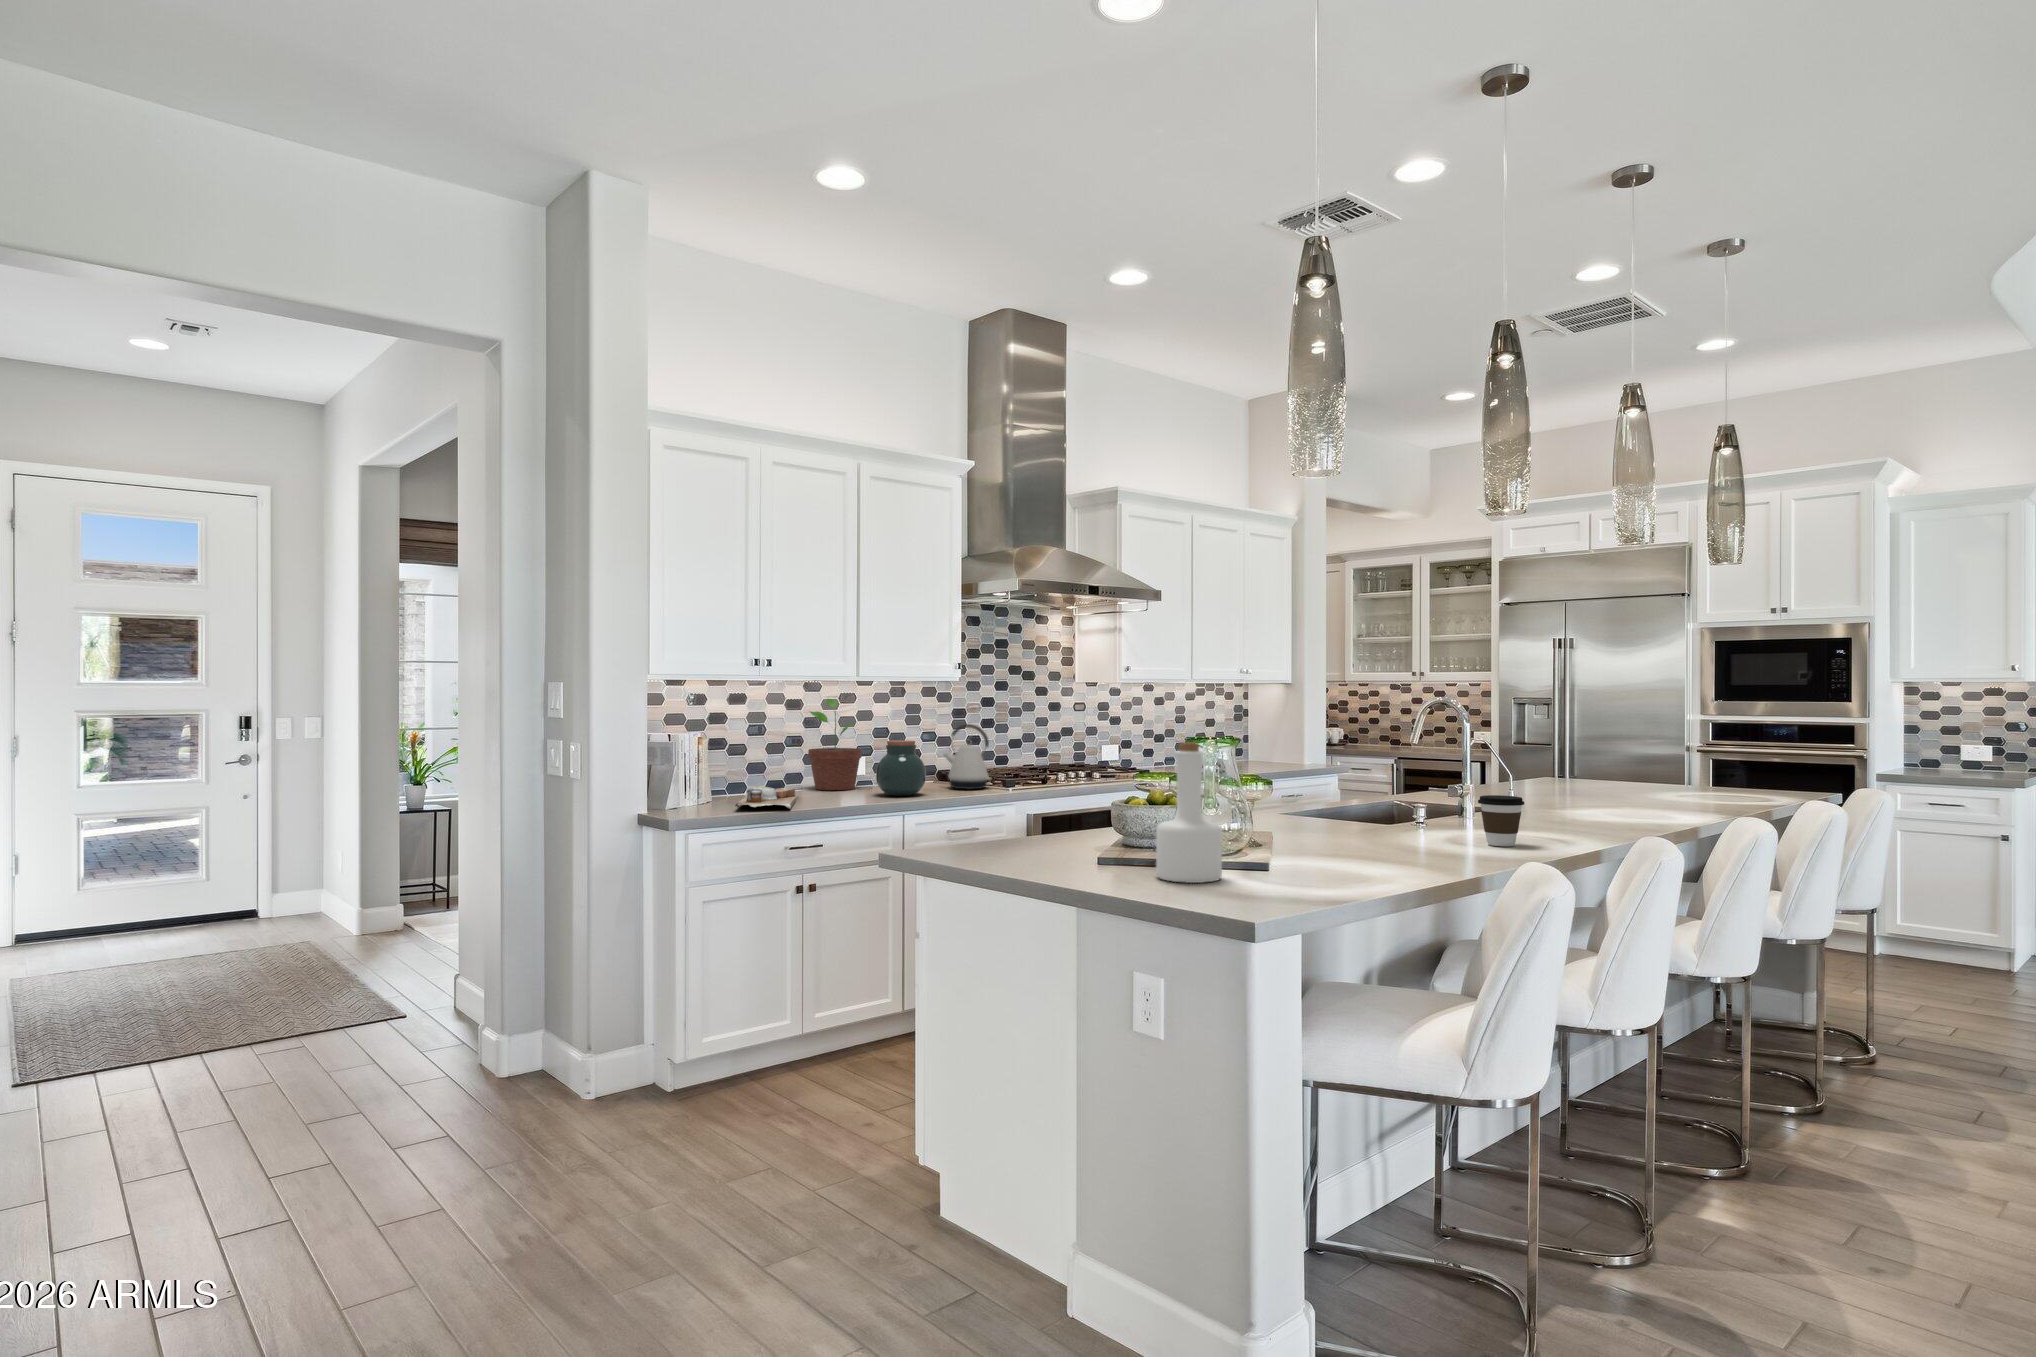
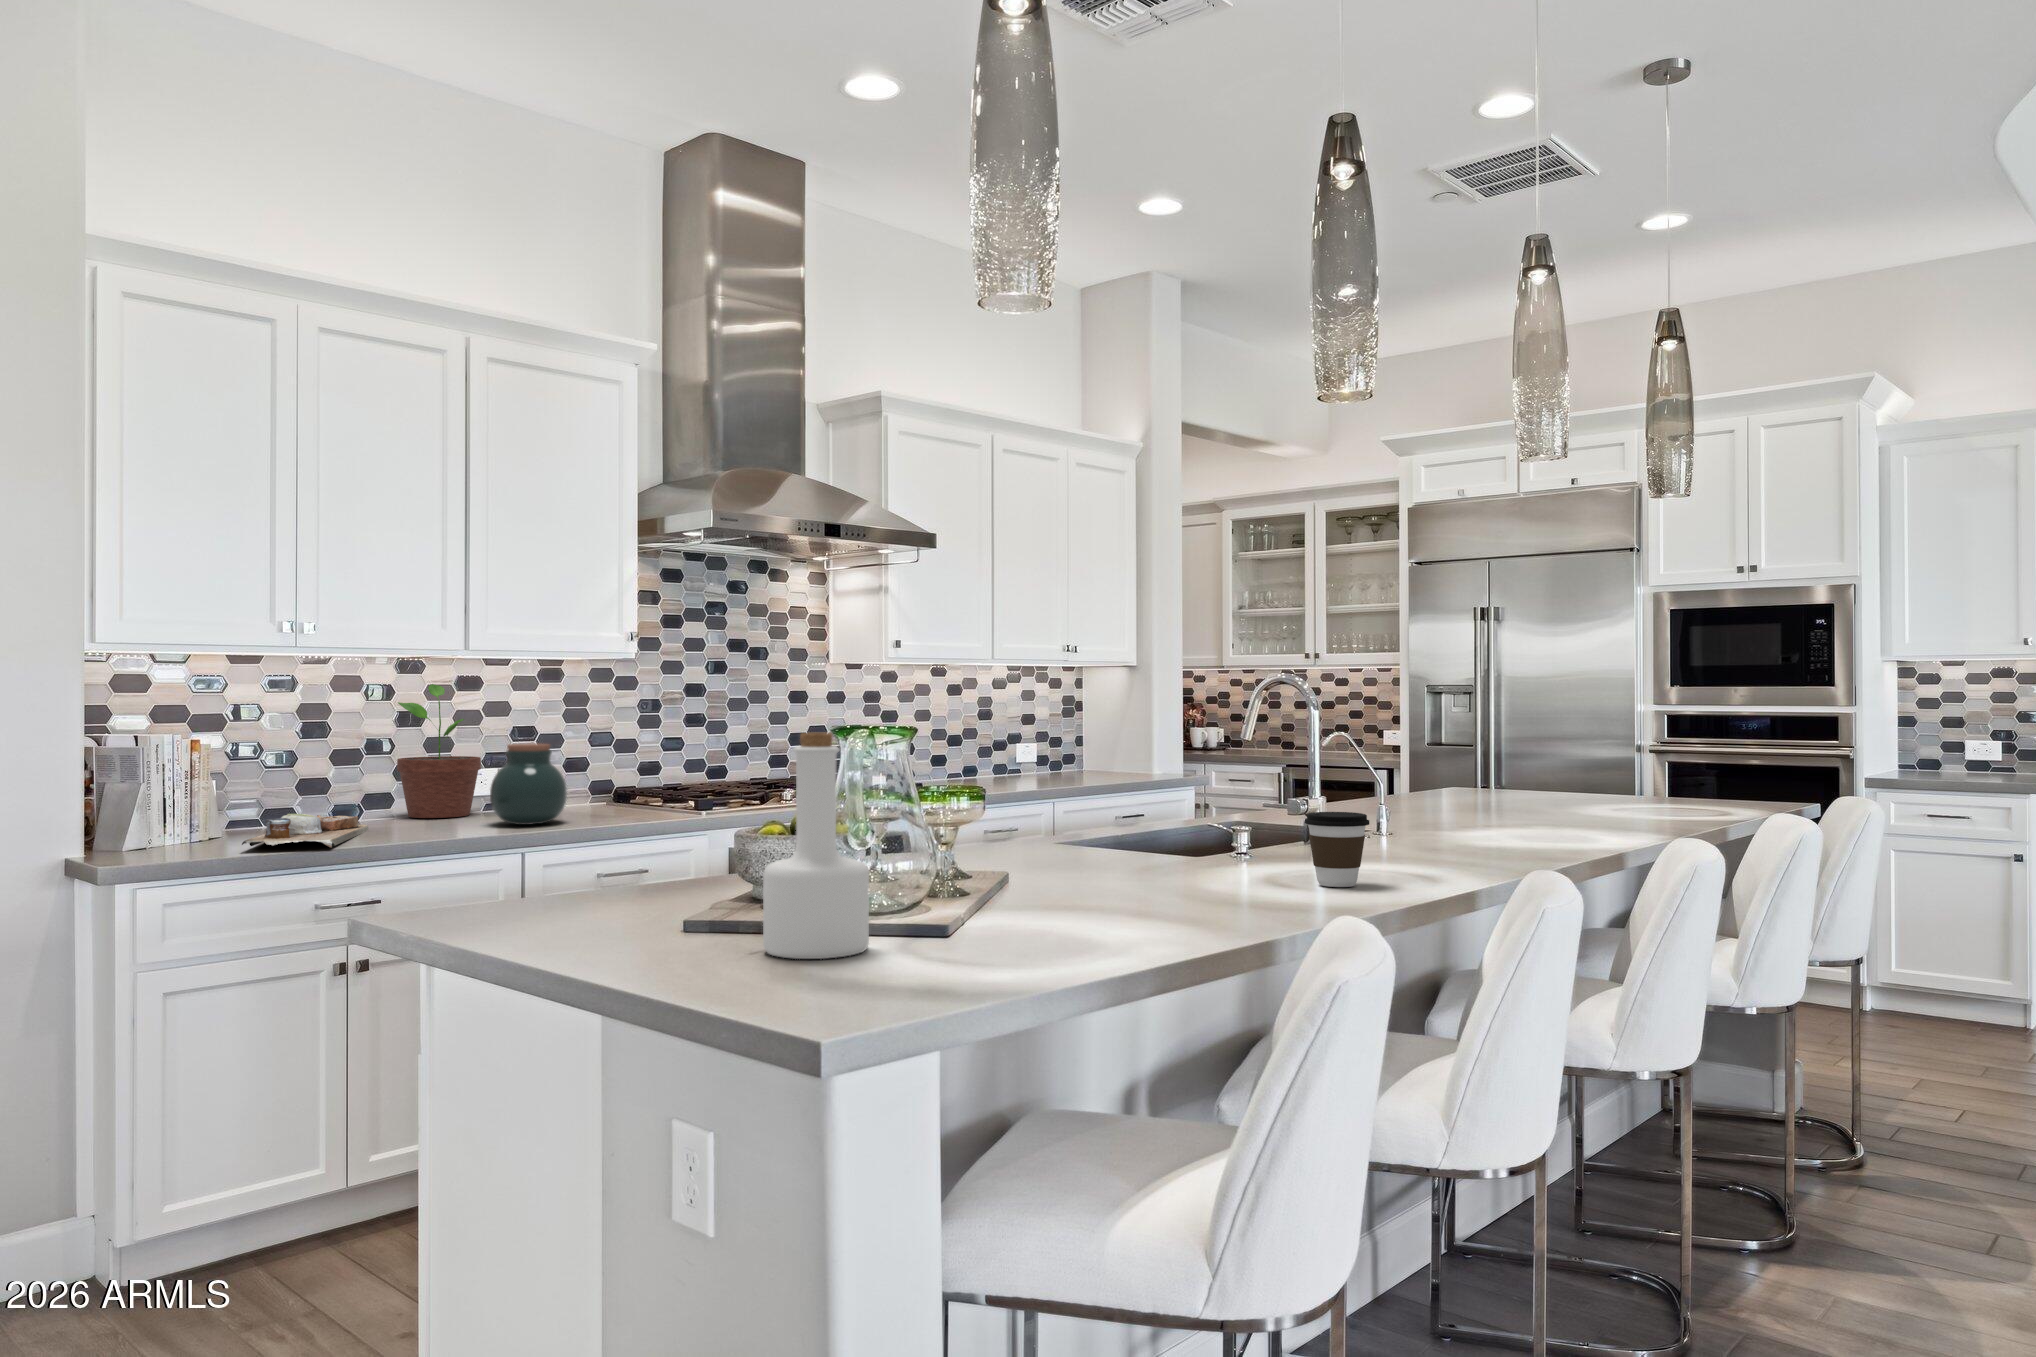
kettle: present [944,724,991,789] -> none [603,720,673,814]

